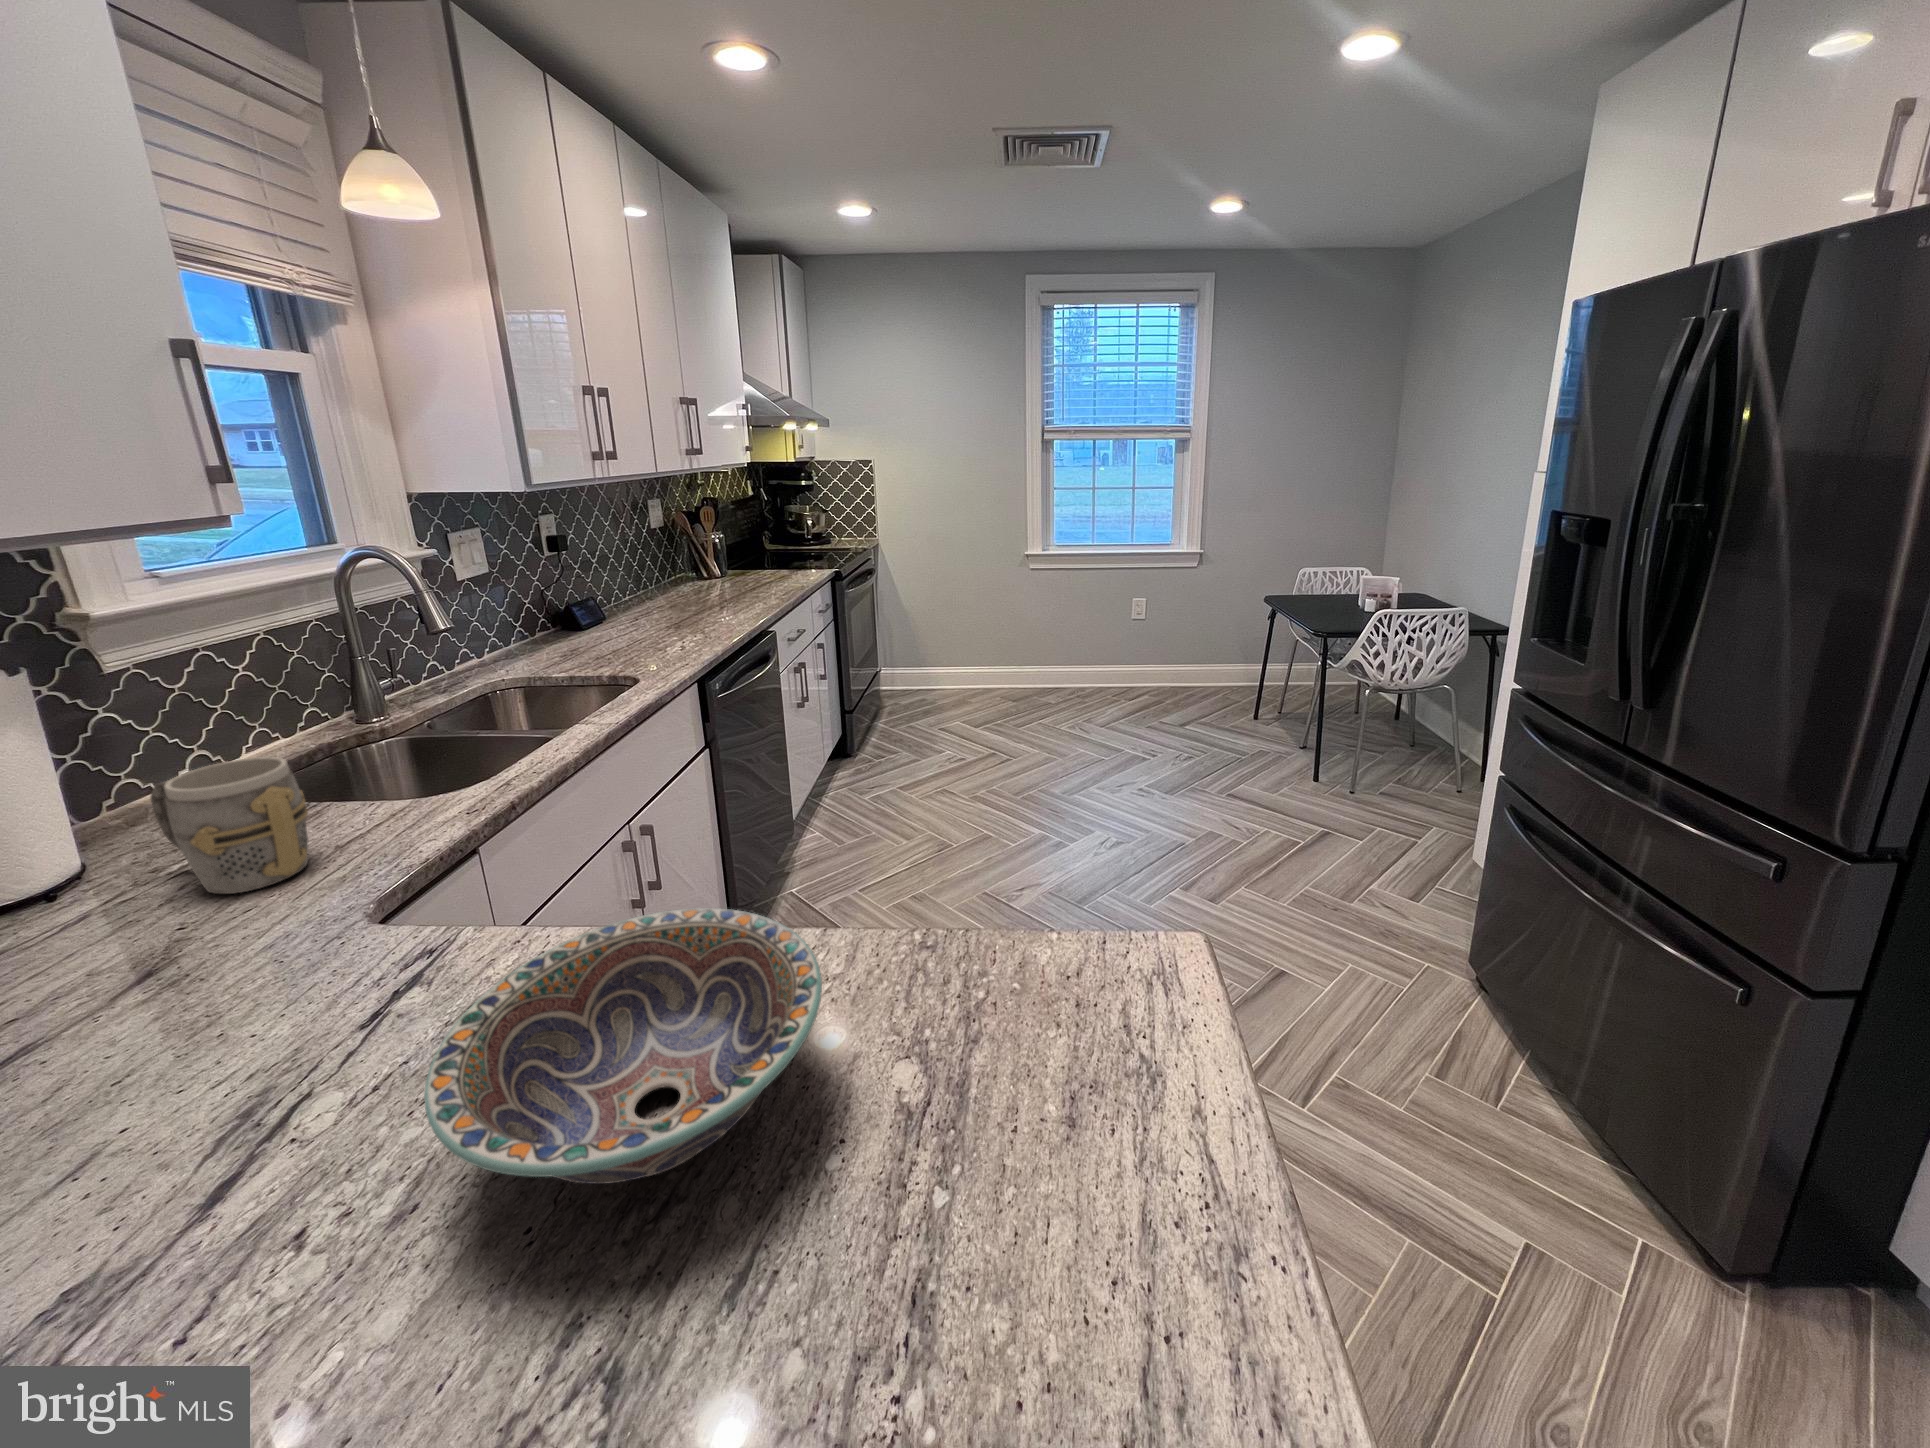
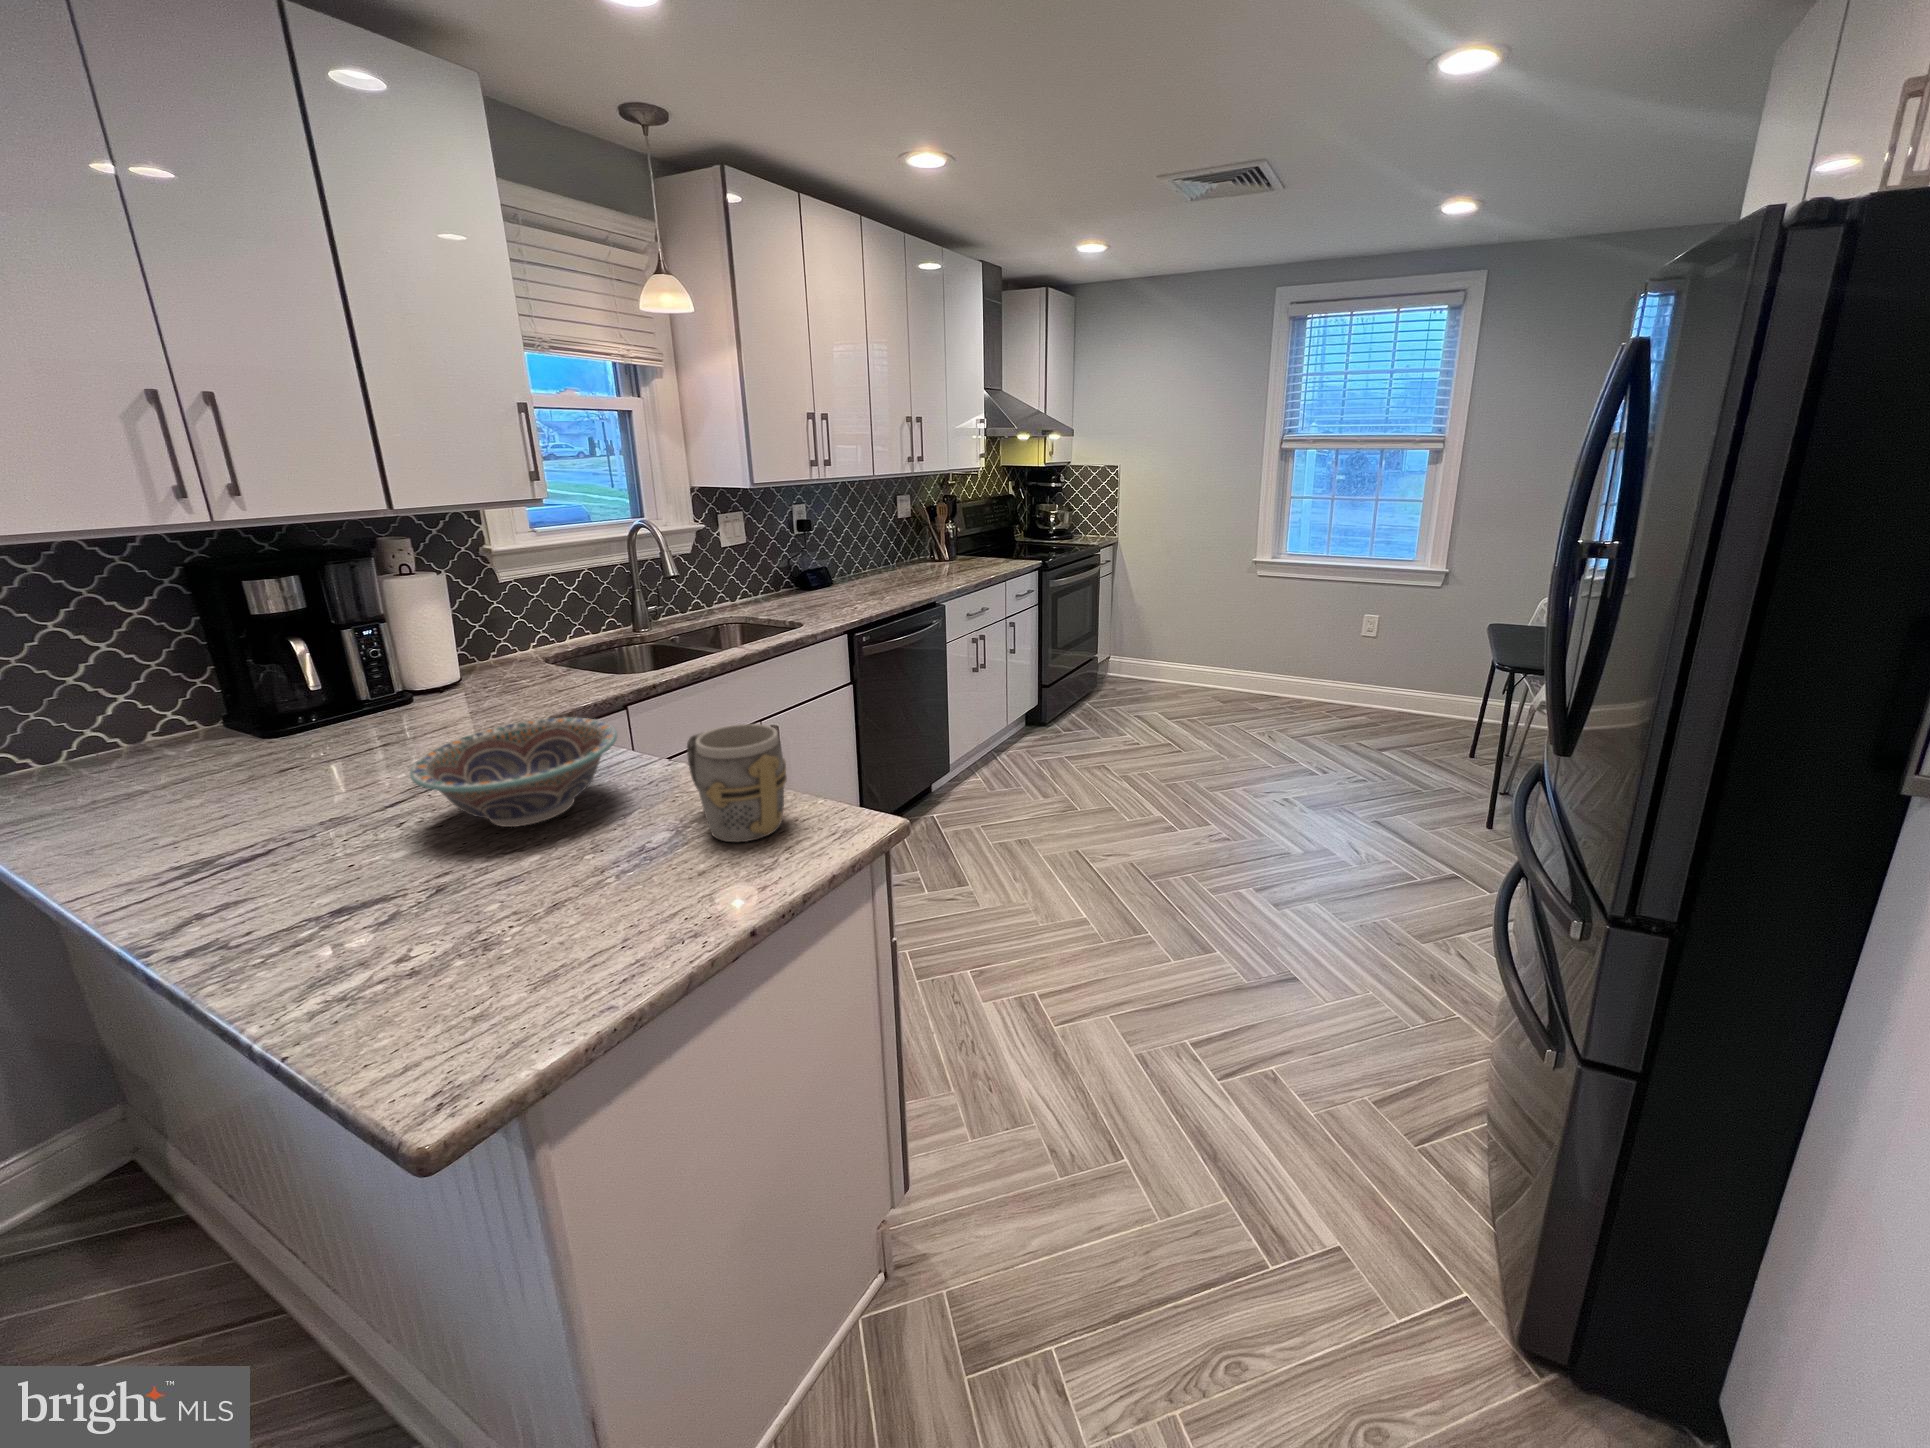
mug: present [151,757,308,894] -> present [687,724,787,842]

